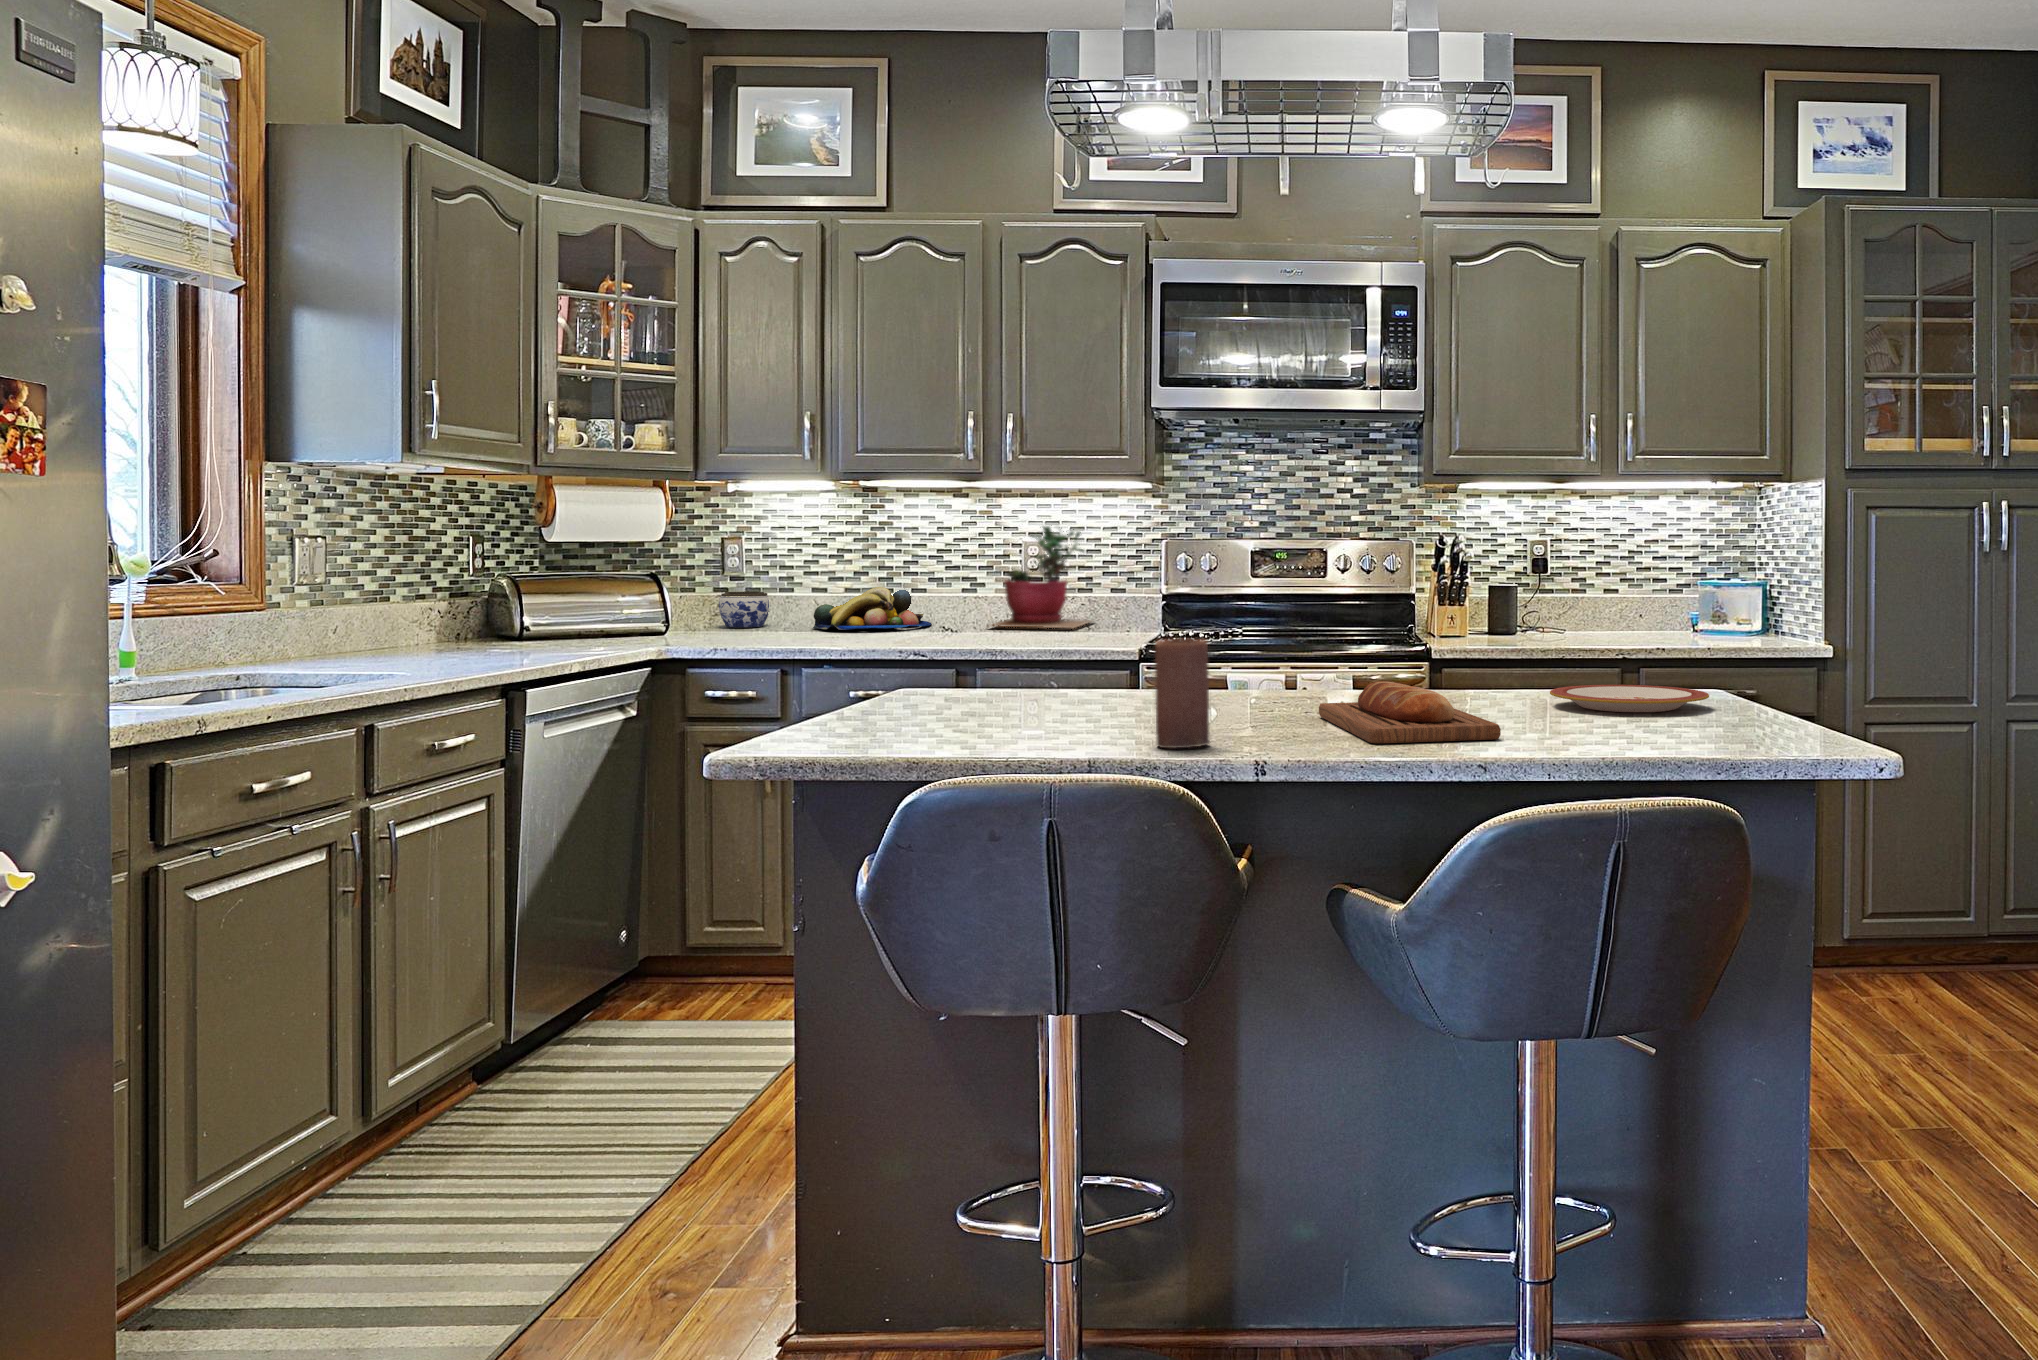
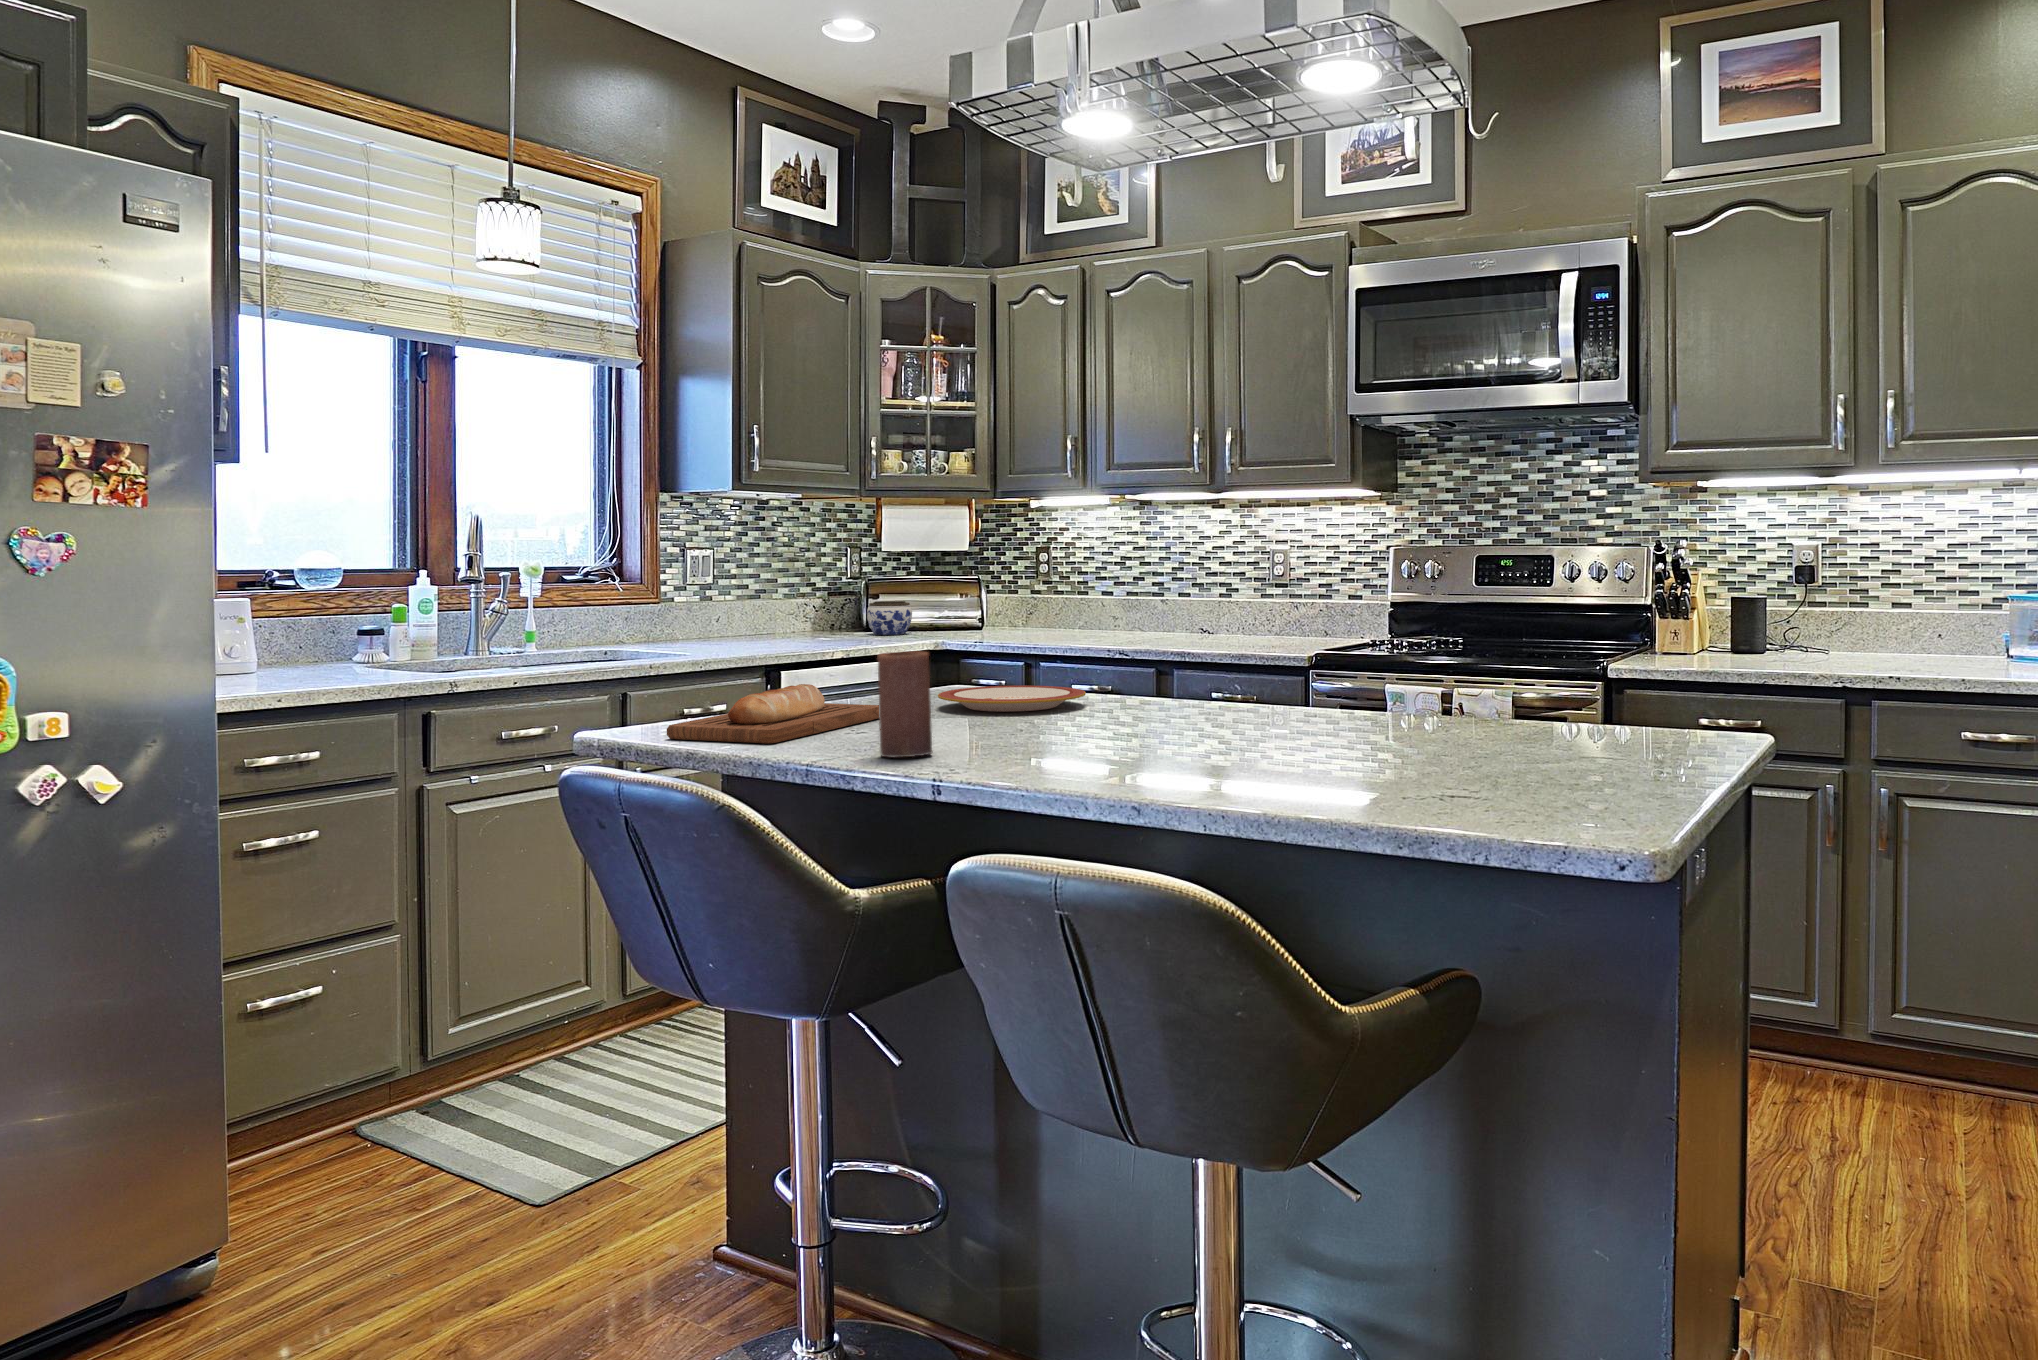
succulent plant: present [992,525,1091,628] -> none [1229,526,1341,634]
fruit bowl: present [813,587,932,630] -> none [1095,591,1198,629]
jar: present [719,591,769,628] -> present [867,601,912,635]
bread loaf: present [1319,681,1501,743] -> present [667,684,879,743]
plate: present [1550,685,1709,712] -> present [938,686,1086,712]

